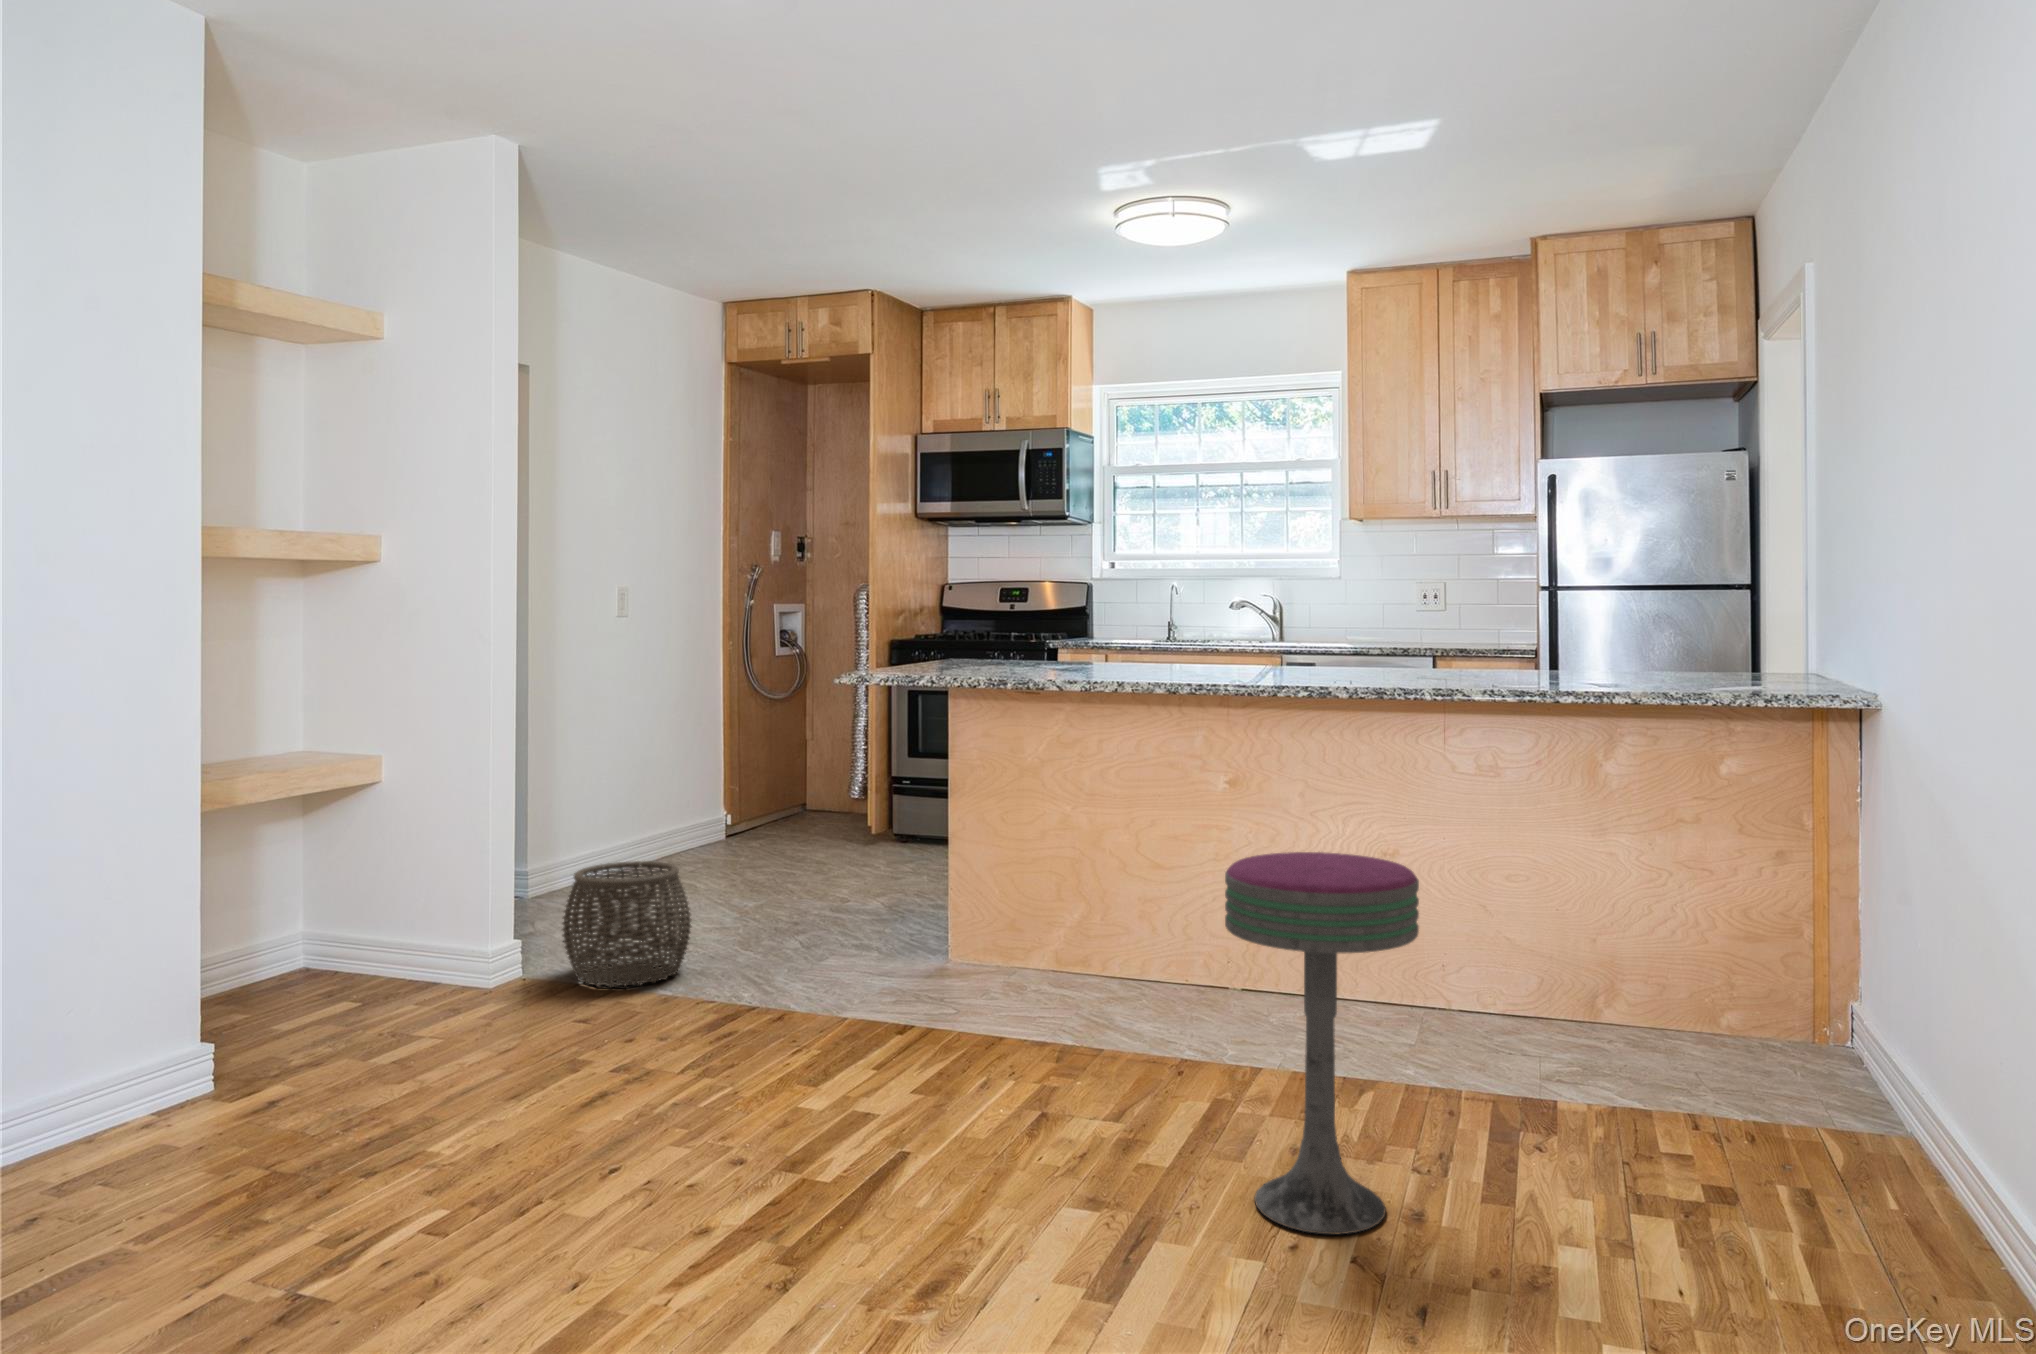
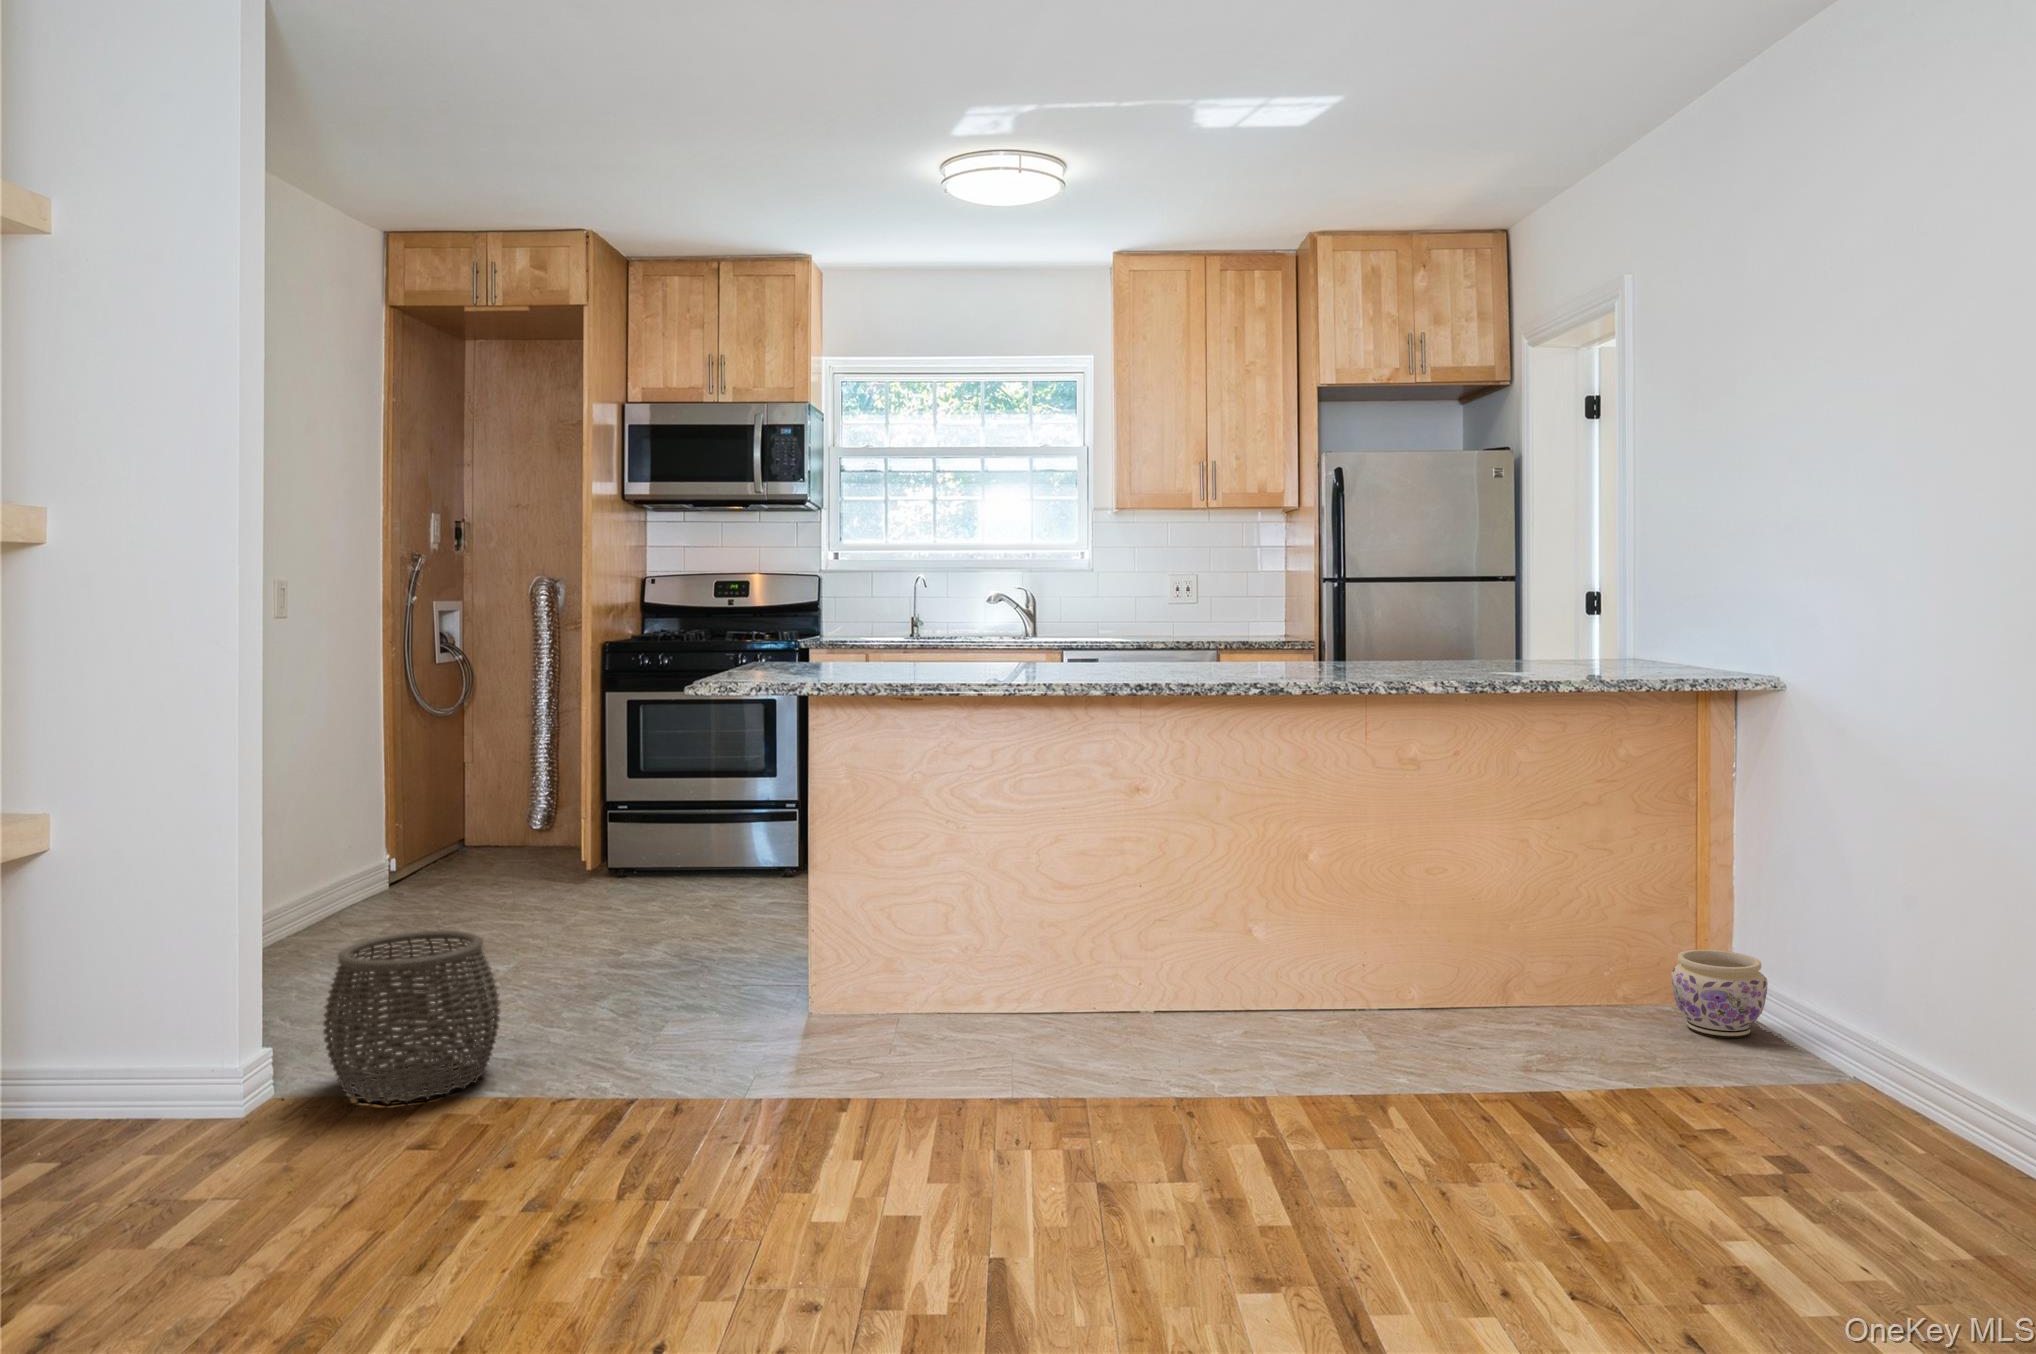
bar stool: present [1225,852,1419,1234] -> none [1372,858,1590,1276]
planter: none [1750,982,1856,1077] -> present [1671,950,1768,1038]

